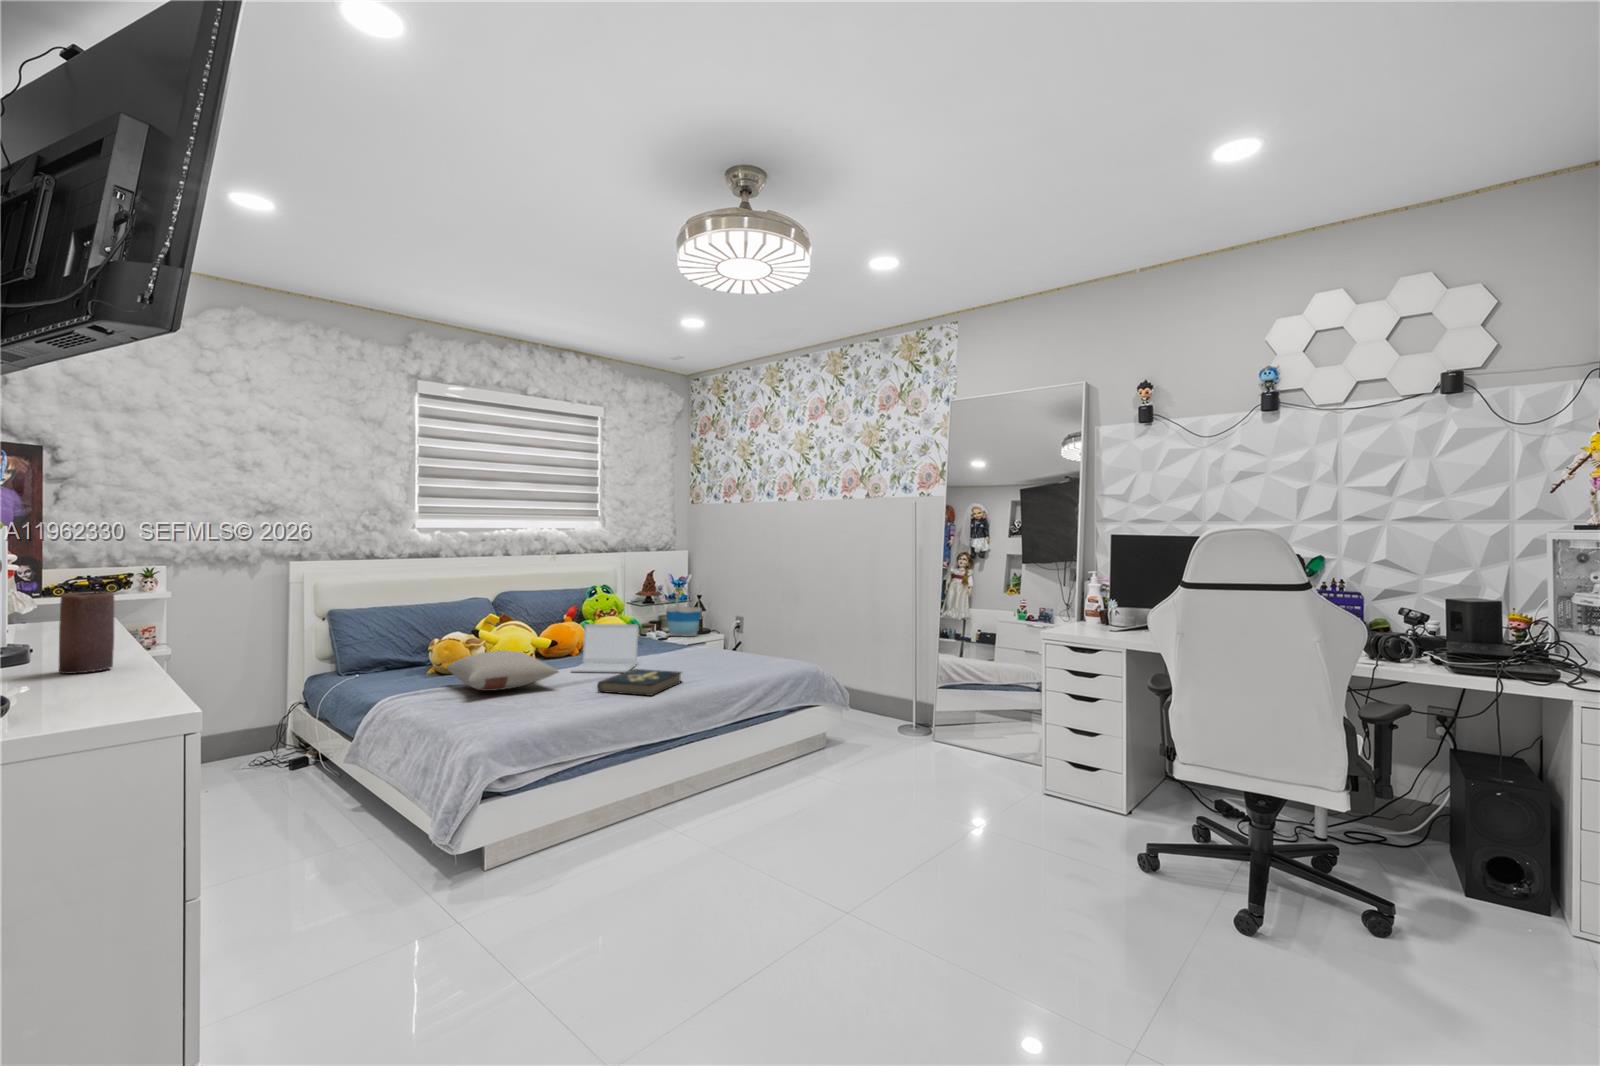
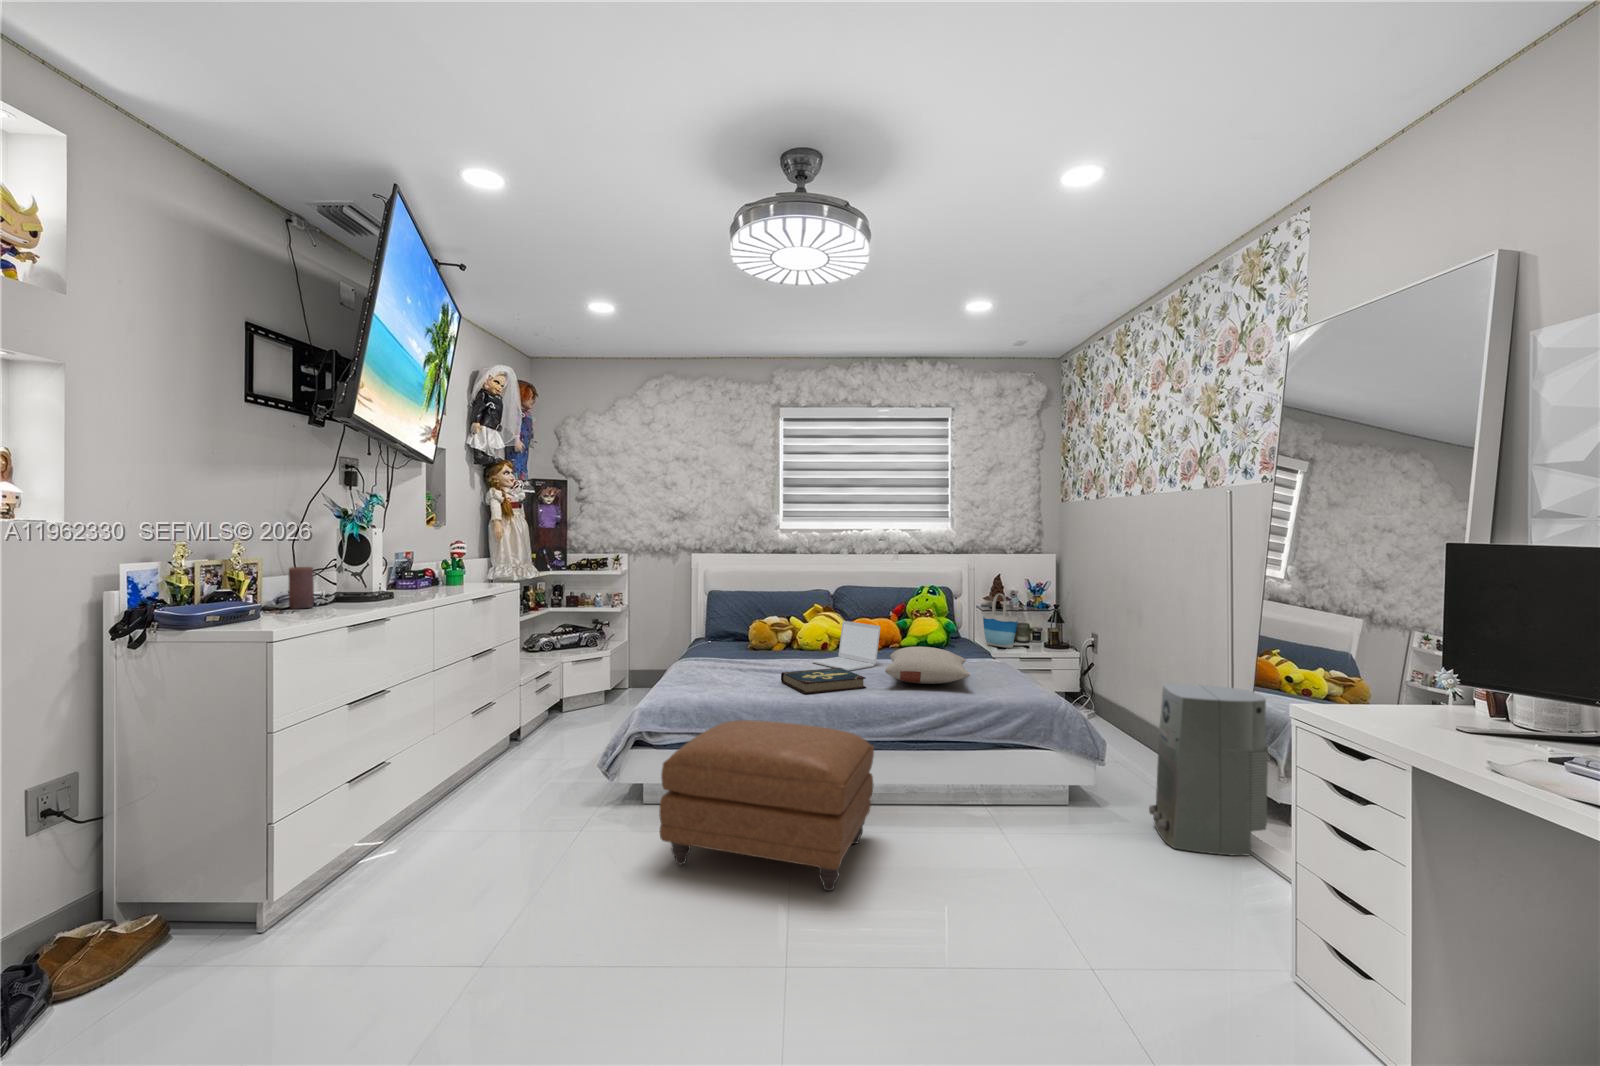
air purifier: none [883,636,953,752] -> present [1149,683,1268,855]
pillow: present [447,651,559,691] -> present [885,647,970,684]
ottoman: none [601,716,819,890] -> present [659,720,874,891]

